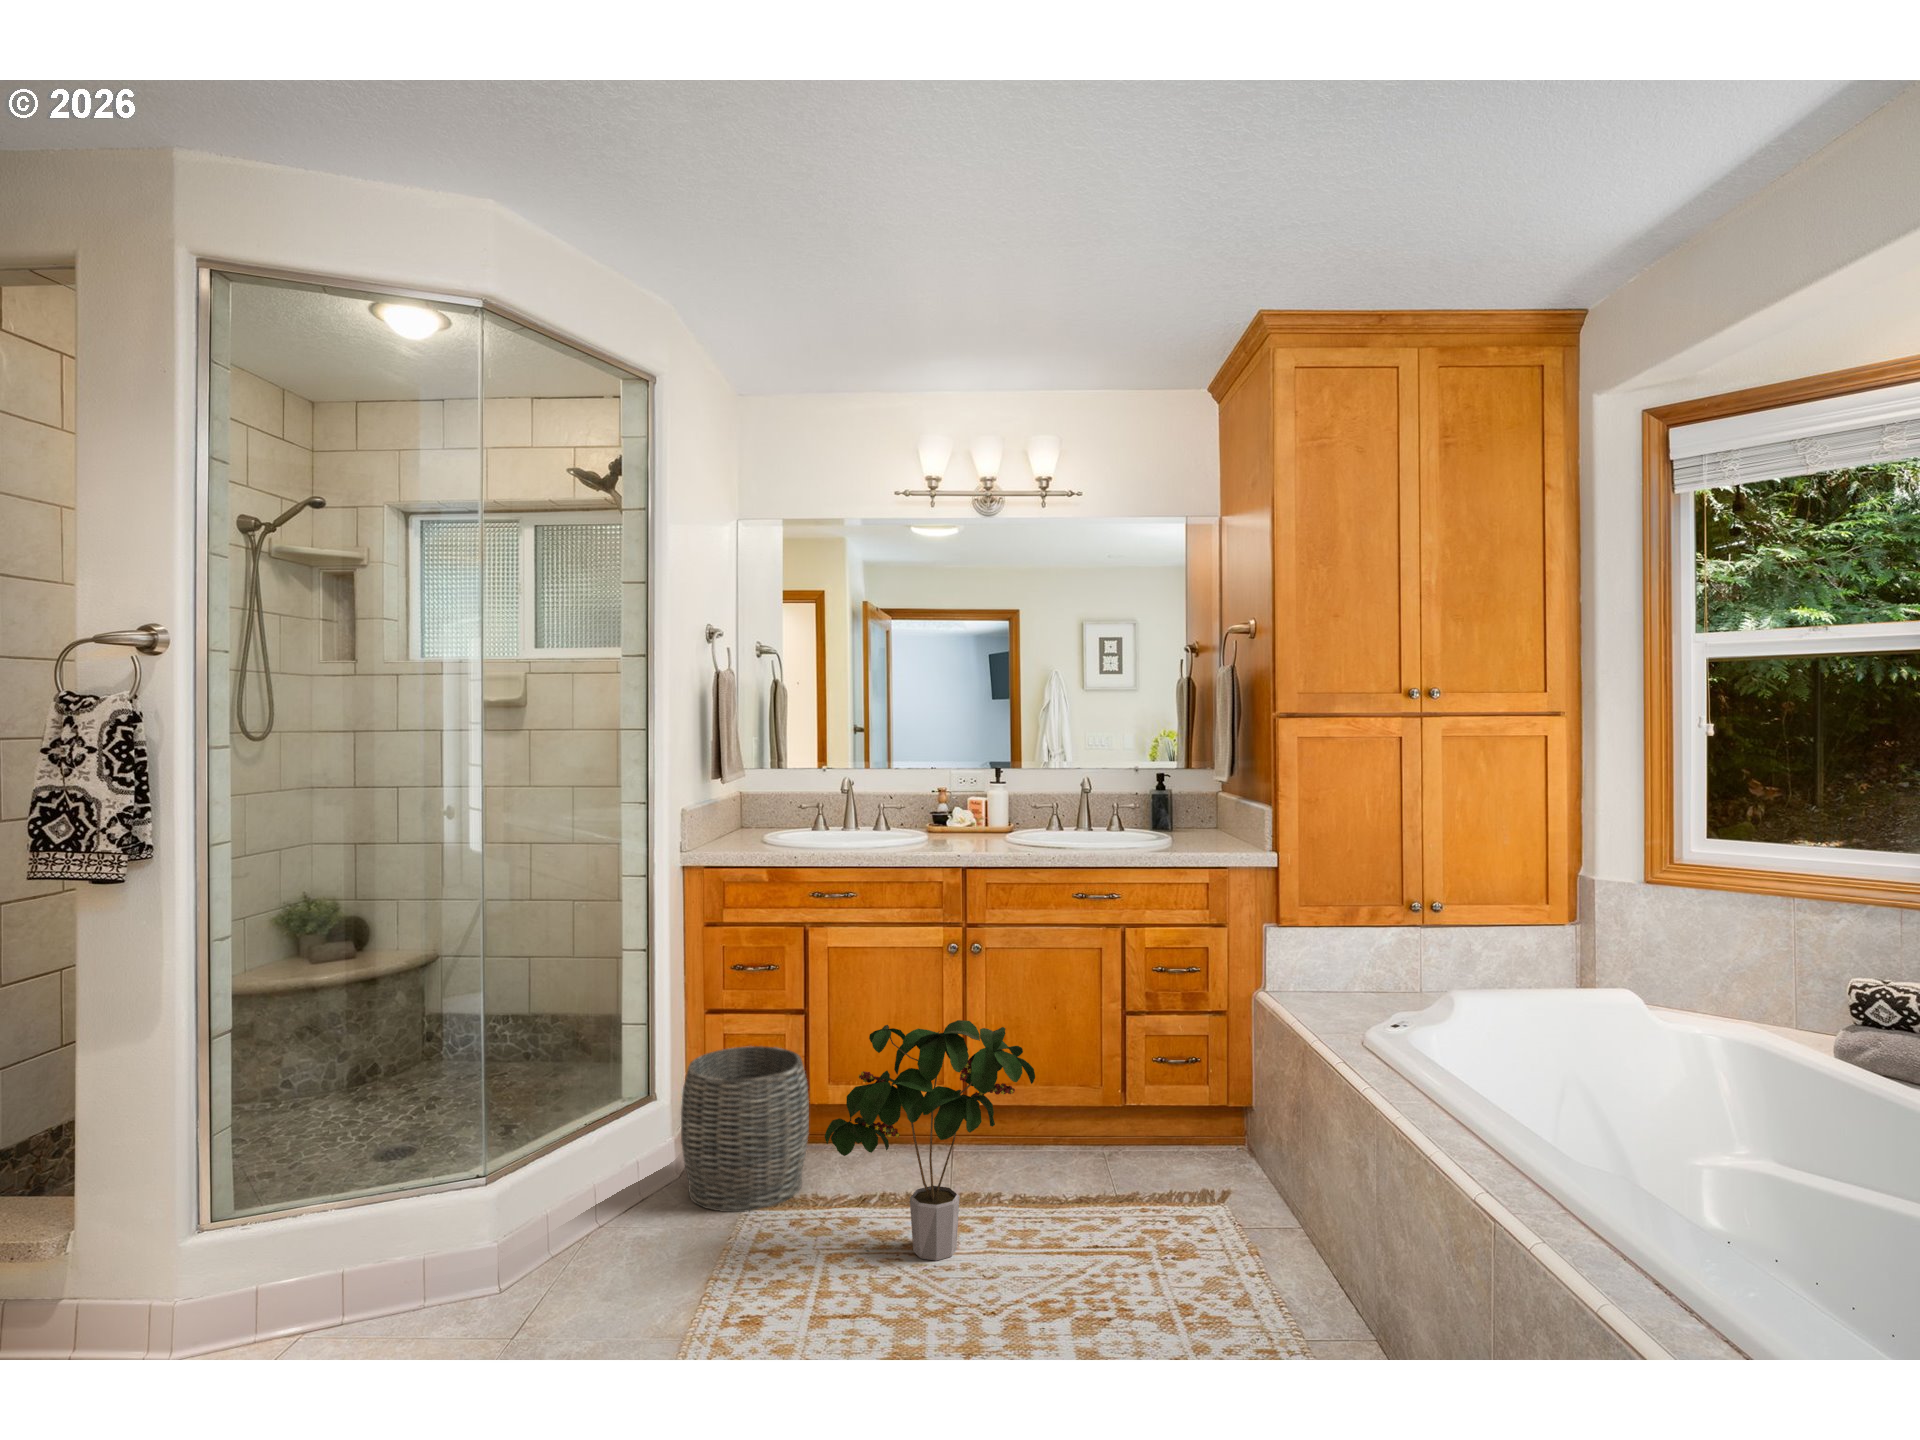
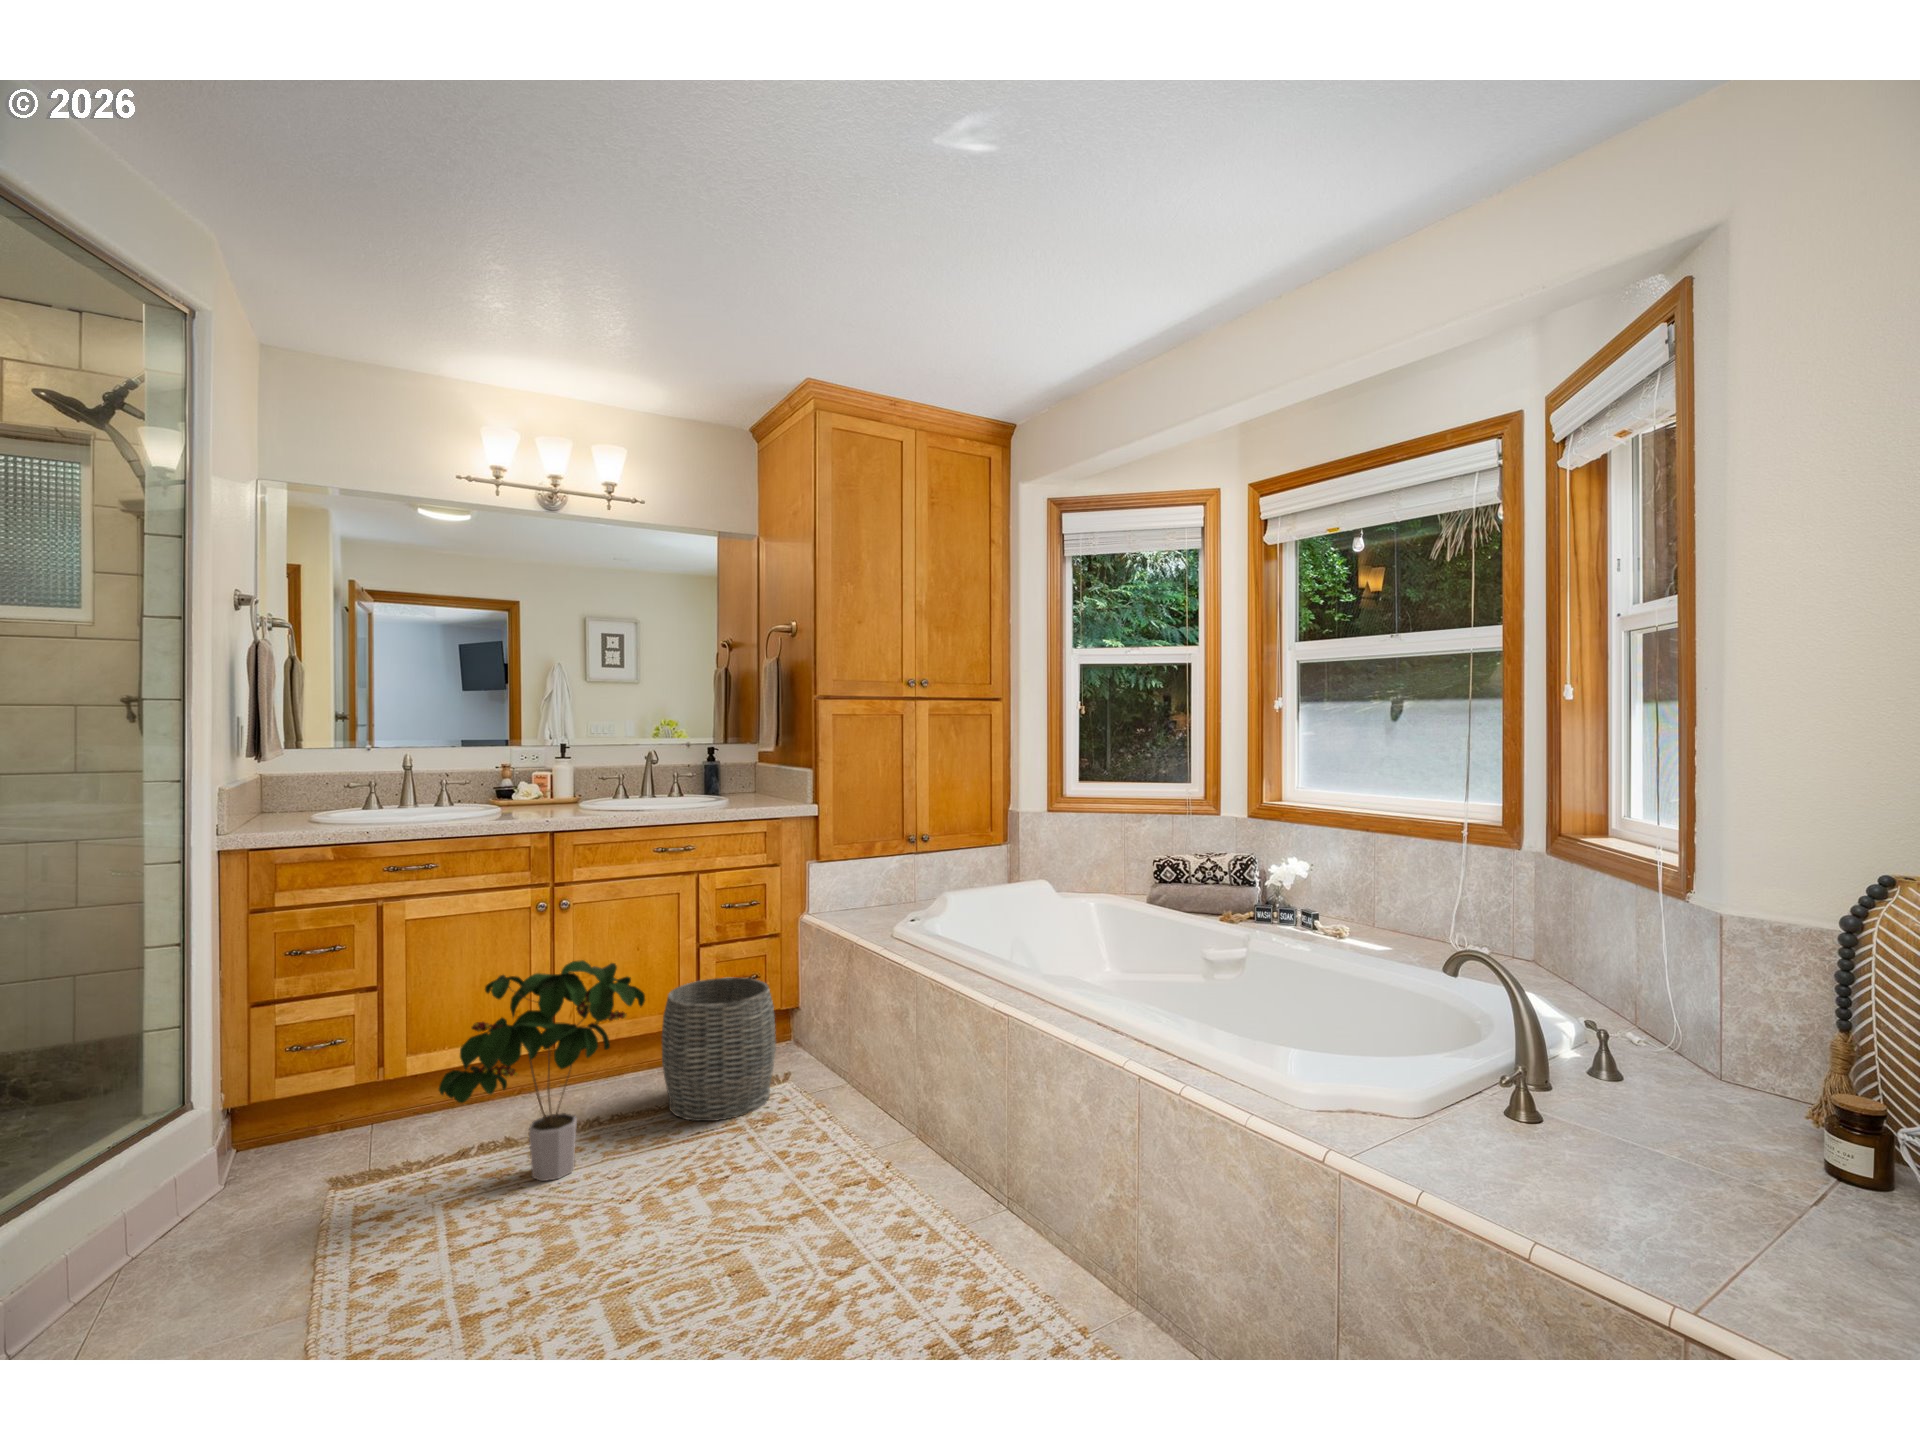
woven basket: present [681,1046,809,1212] -> present [662,978,776,1121]

